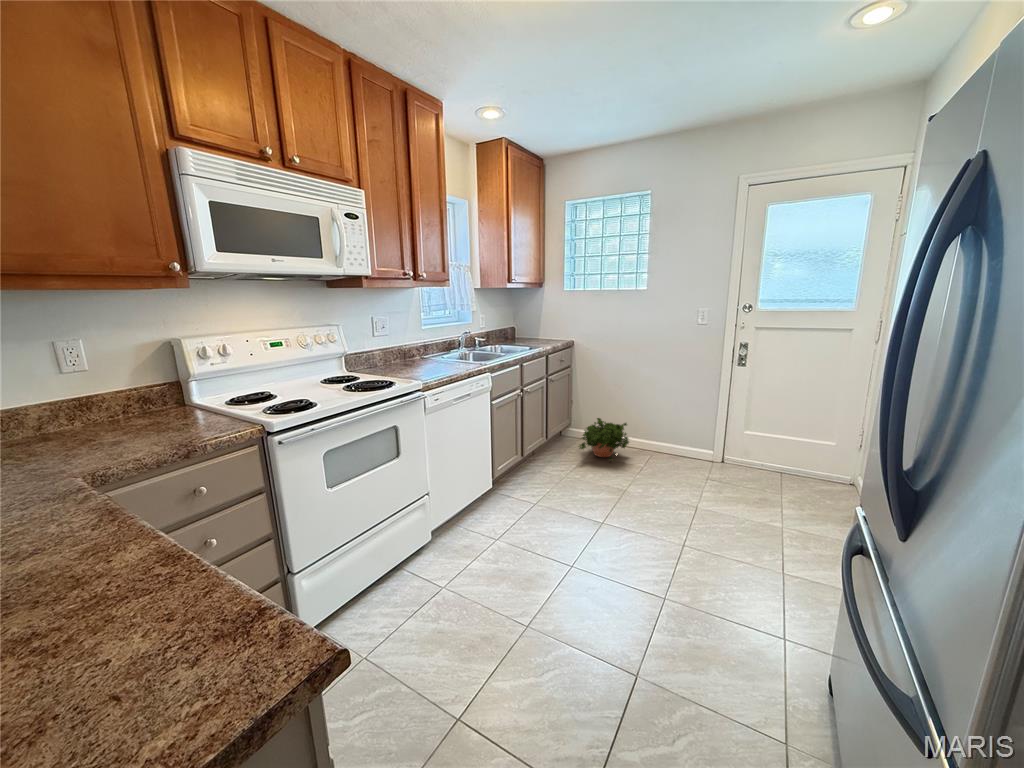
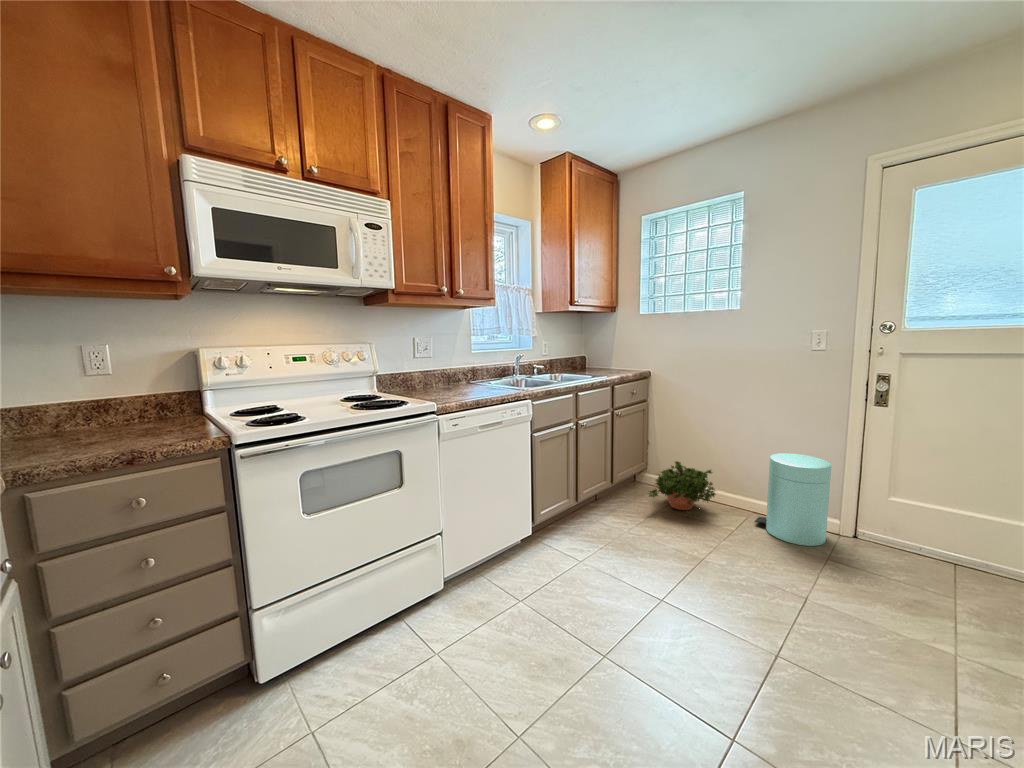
trash can: none [659,405,712,473] -> present [755,453,831,546]

